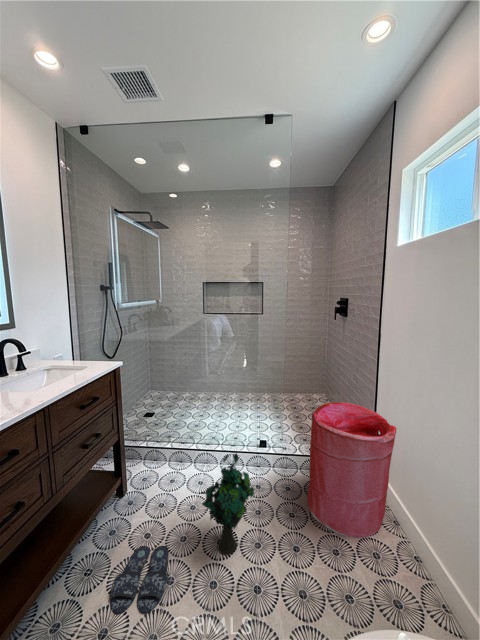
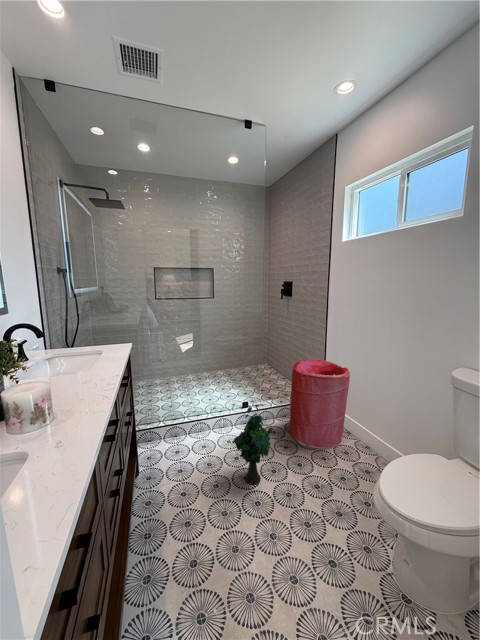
slippers: present [110,546,169,614] -> none [178,495,225,549]

